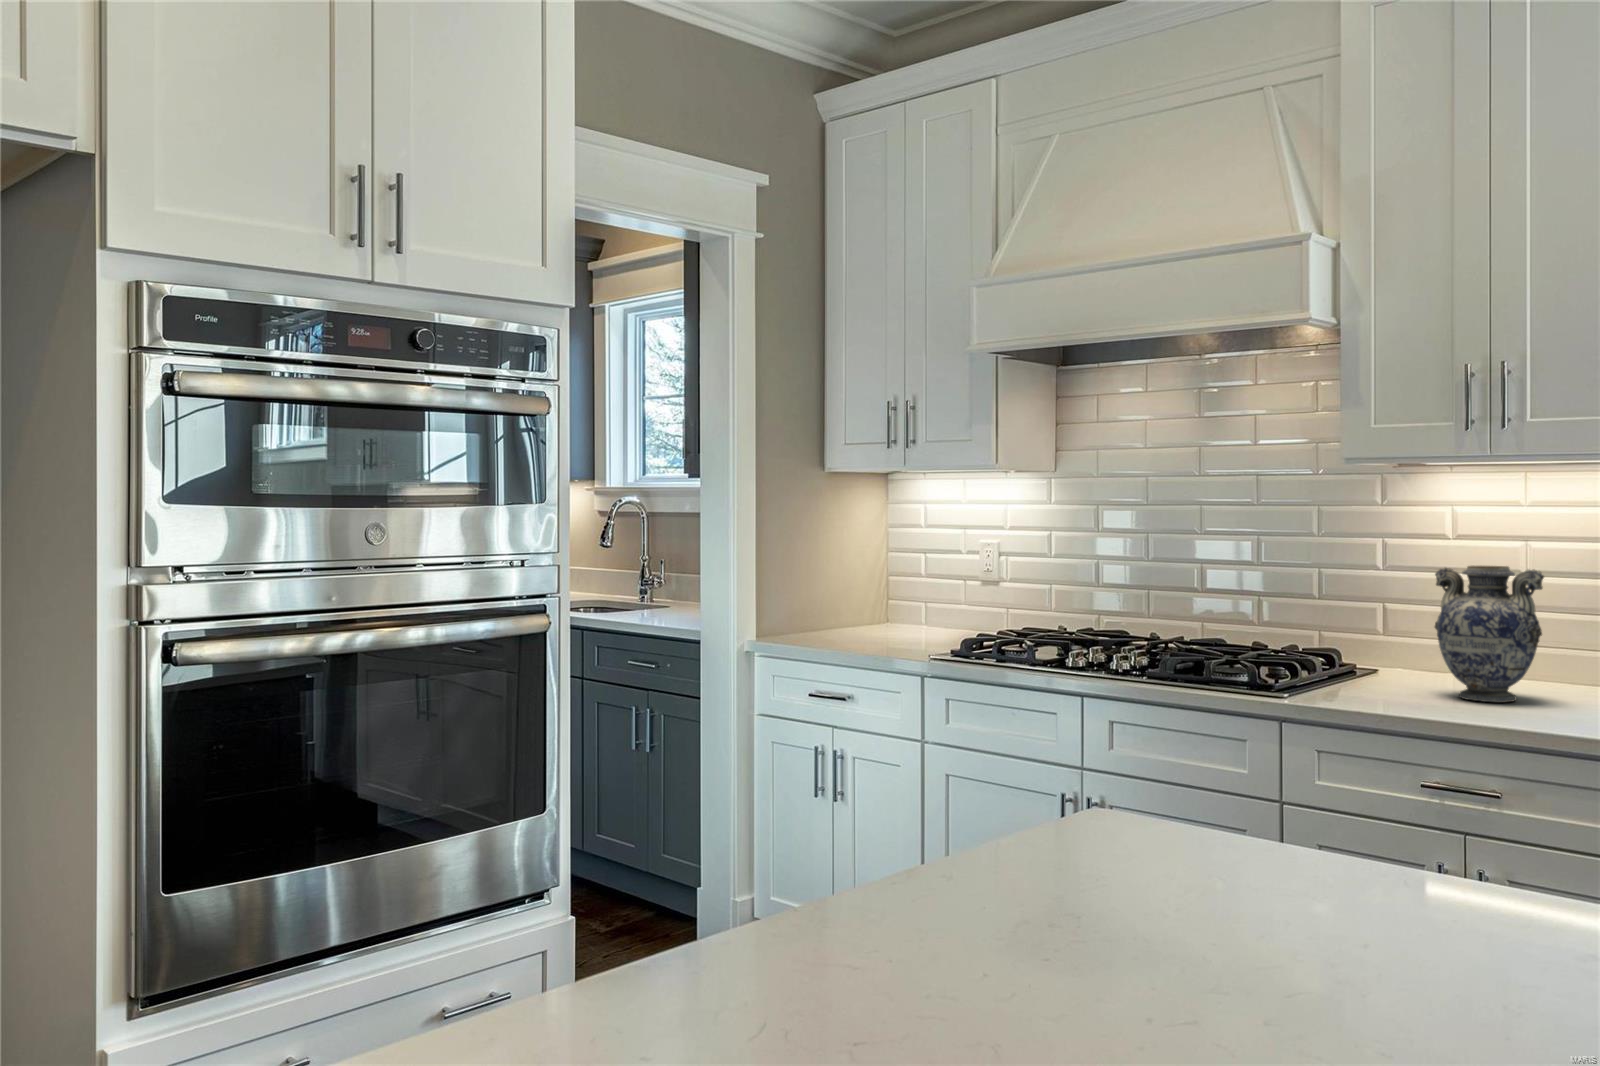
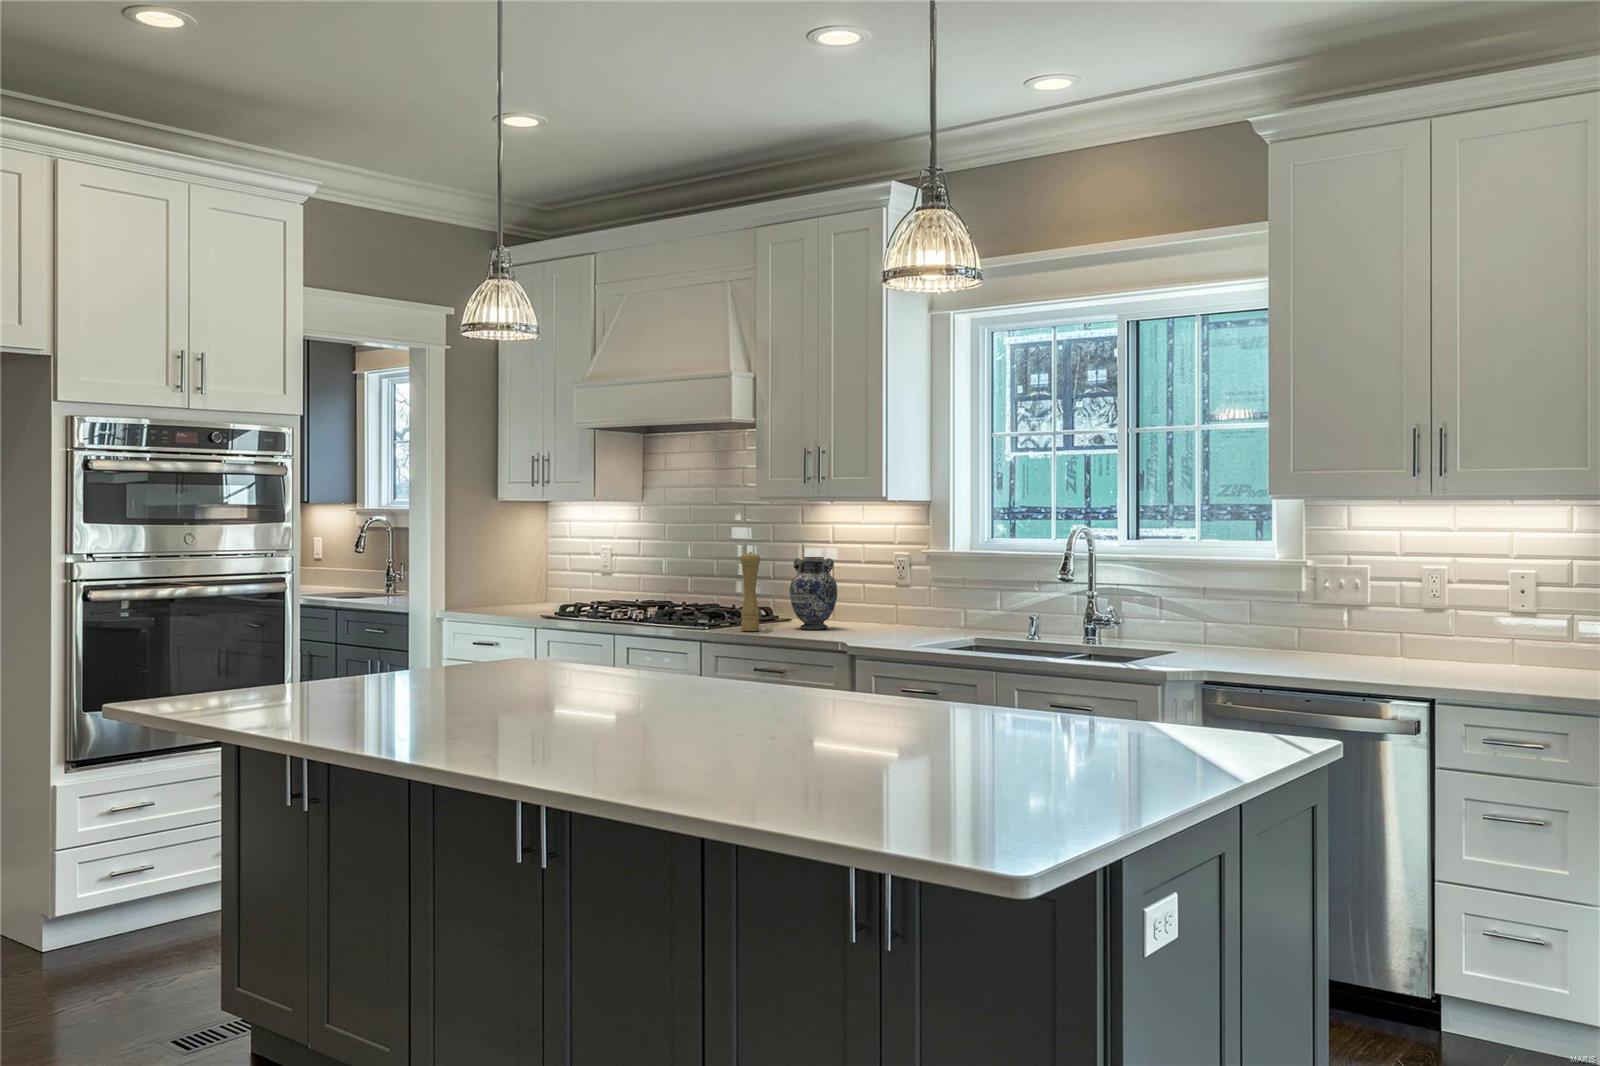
pepper mill: none [1365,558,1406,707] -> present [740,552,760,631]

